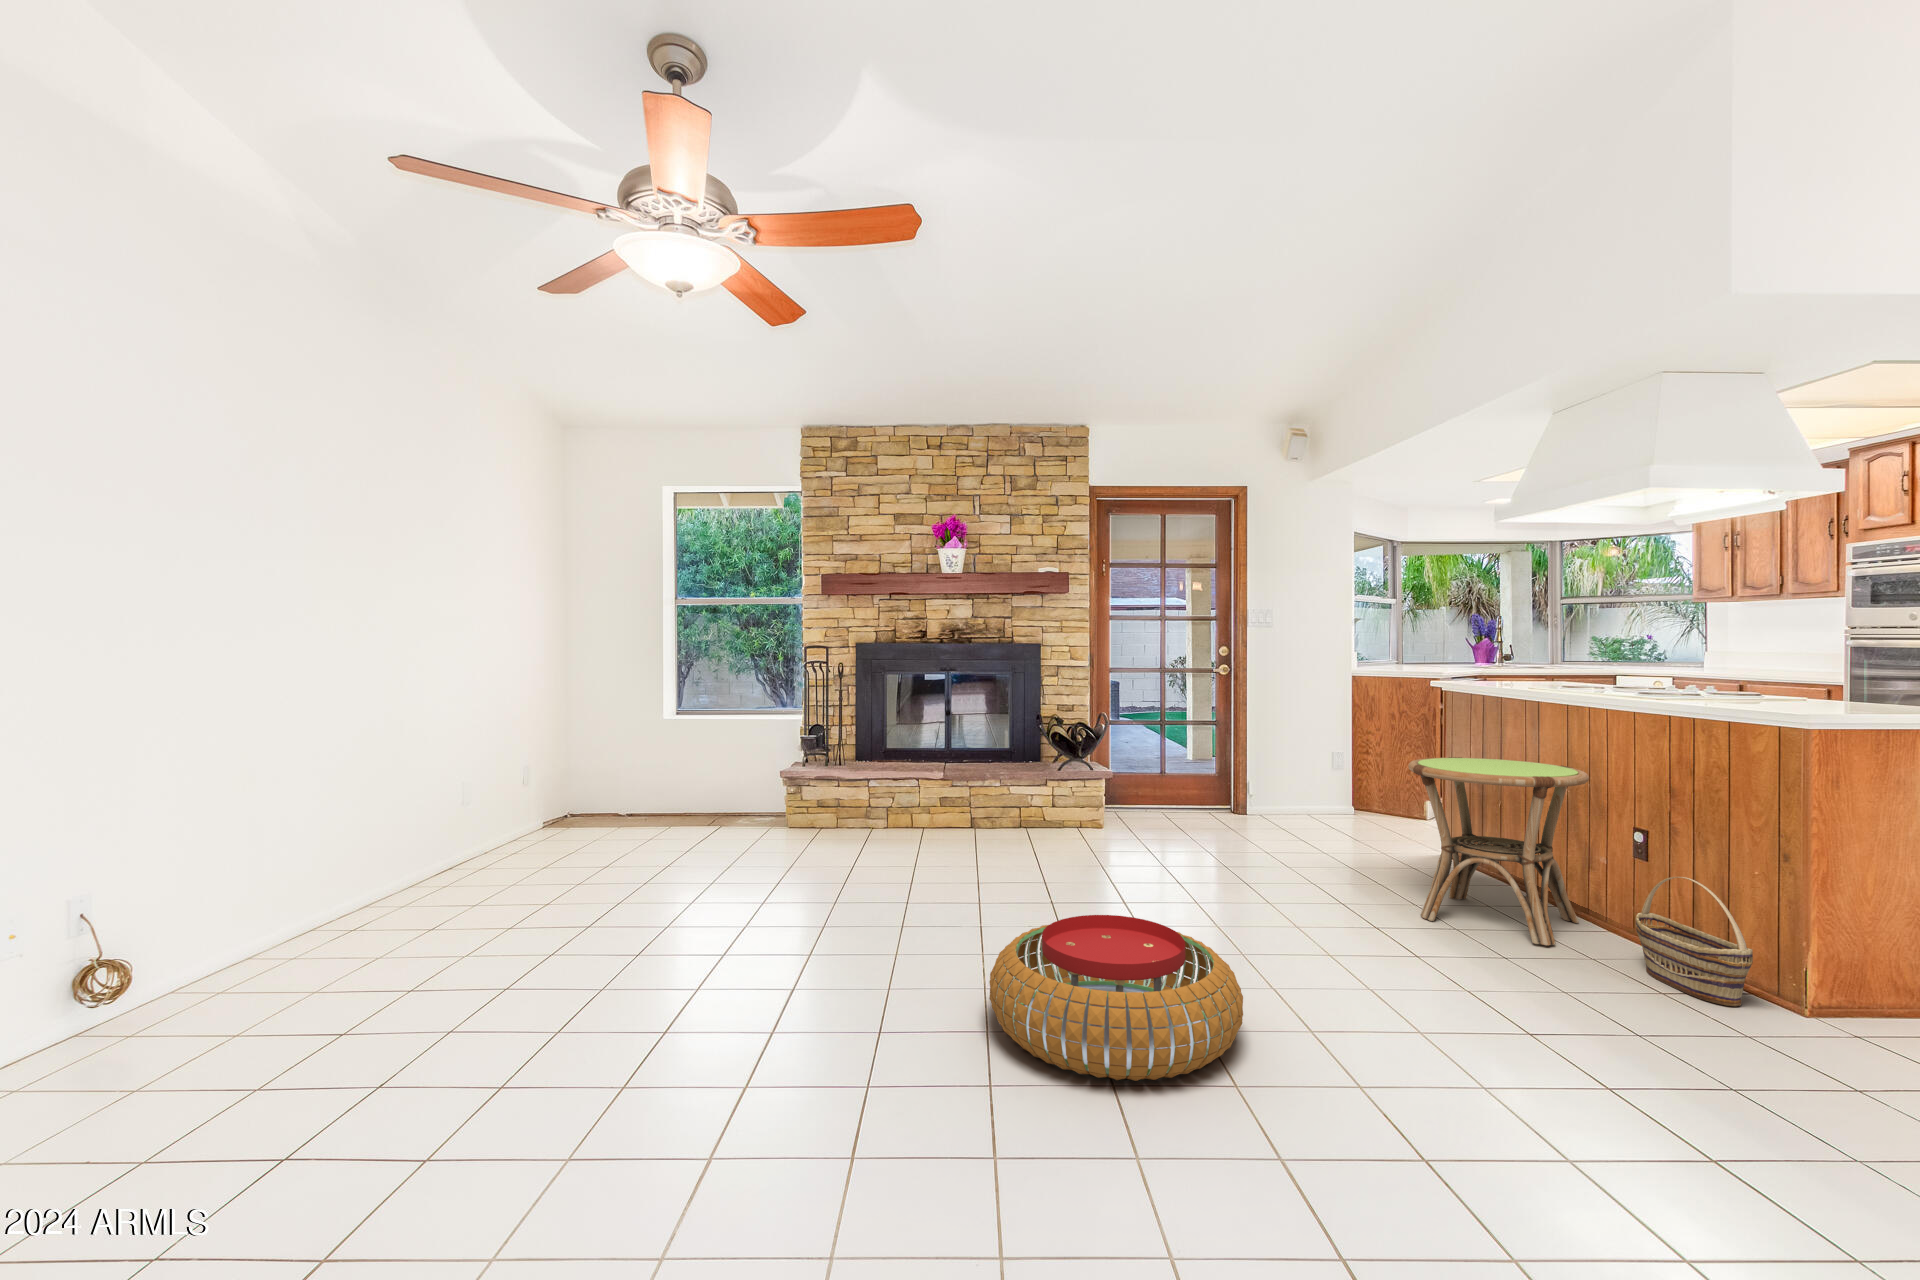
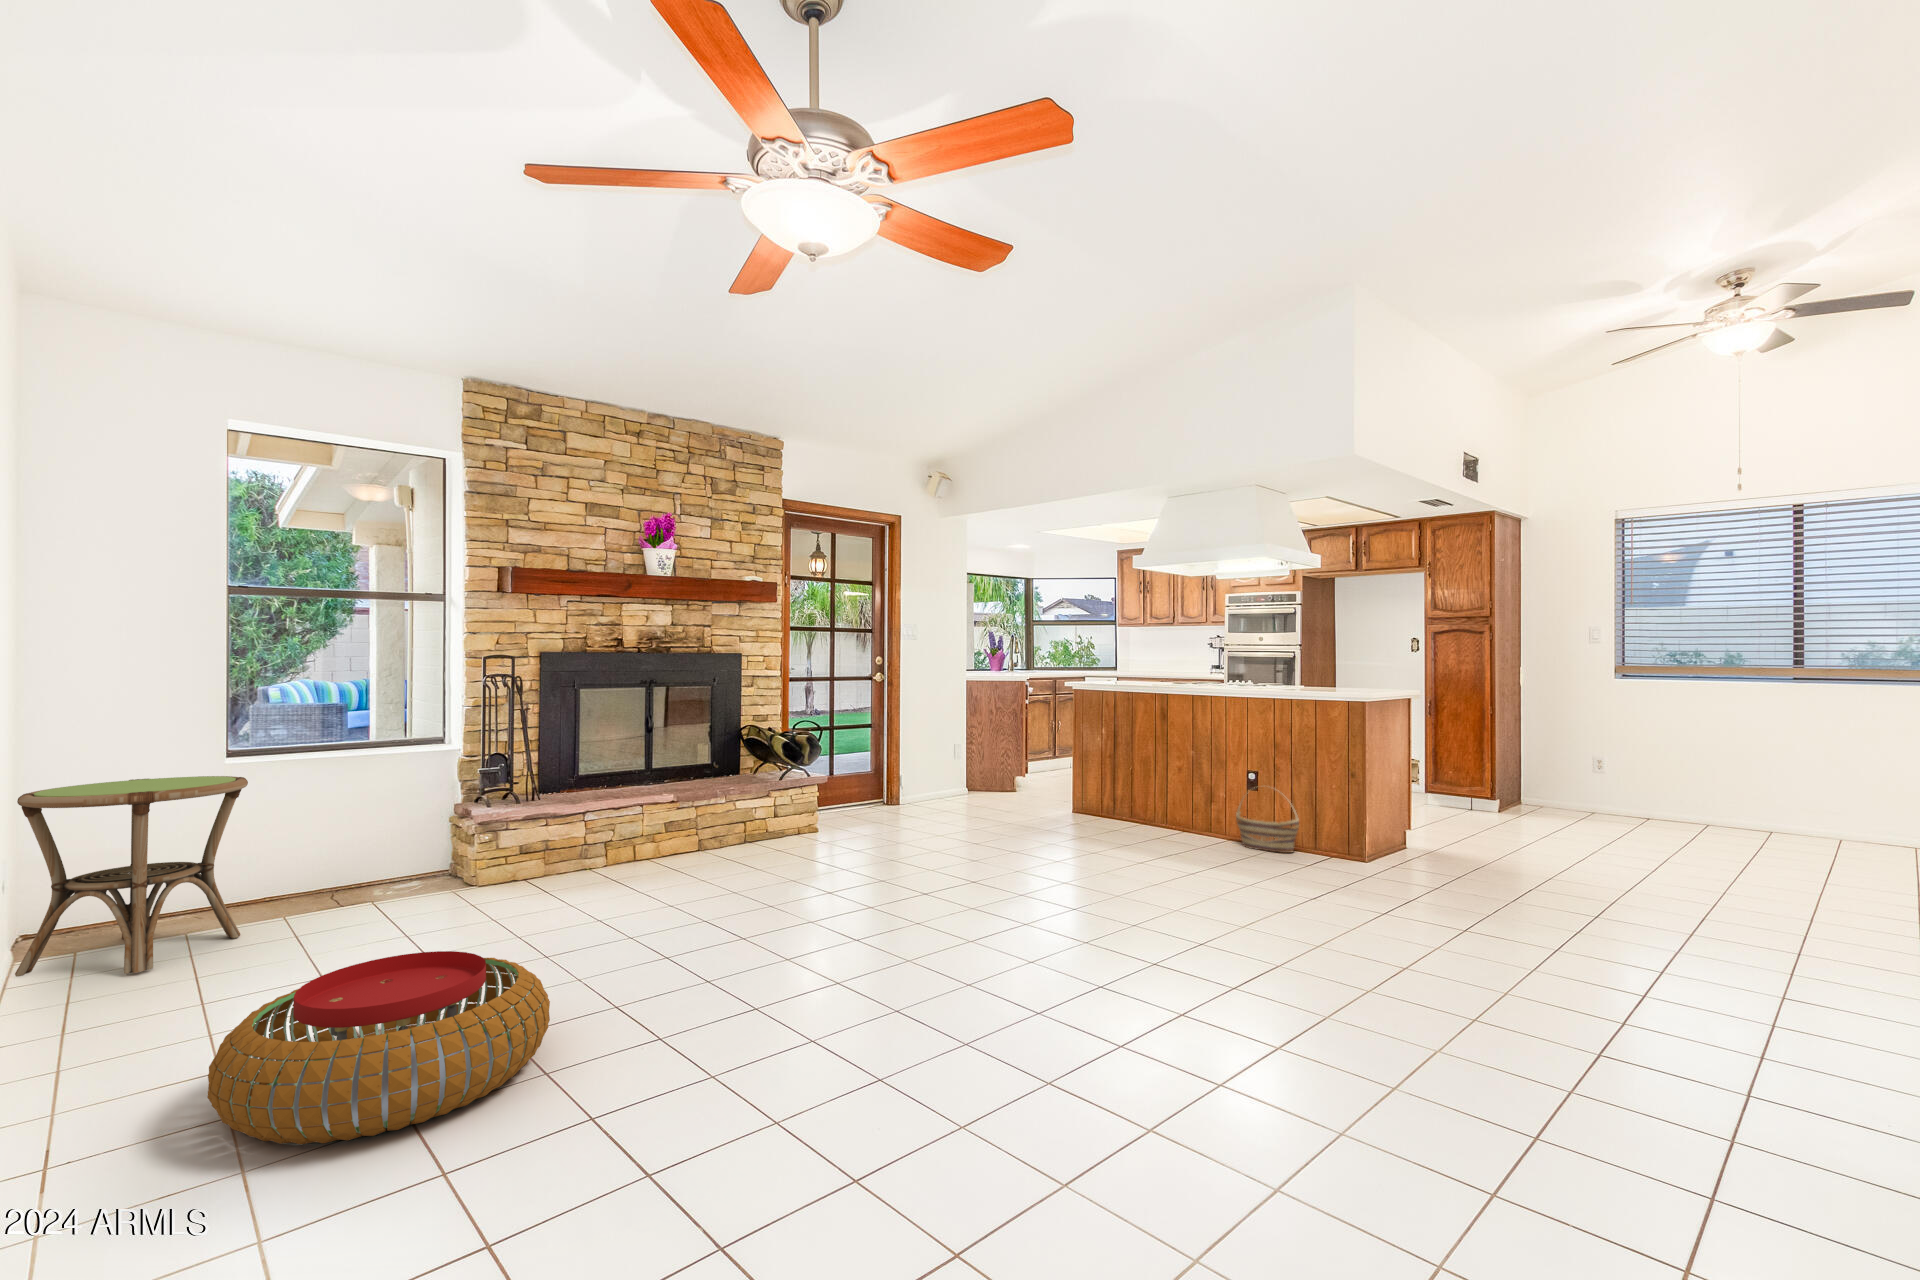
side table: present [1408,757,1589,945] -> present [15,776,248,977]
pouf: present [989,915,1243,1081] -> present [208,951,550,1145]

